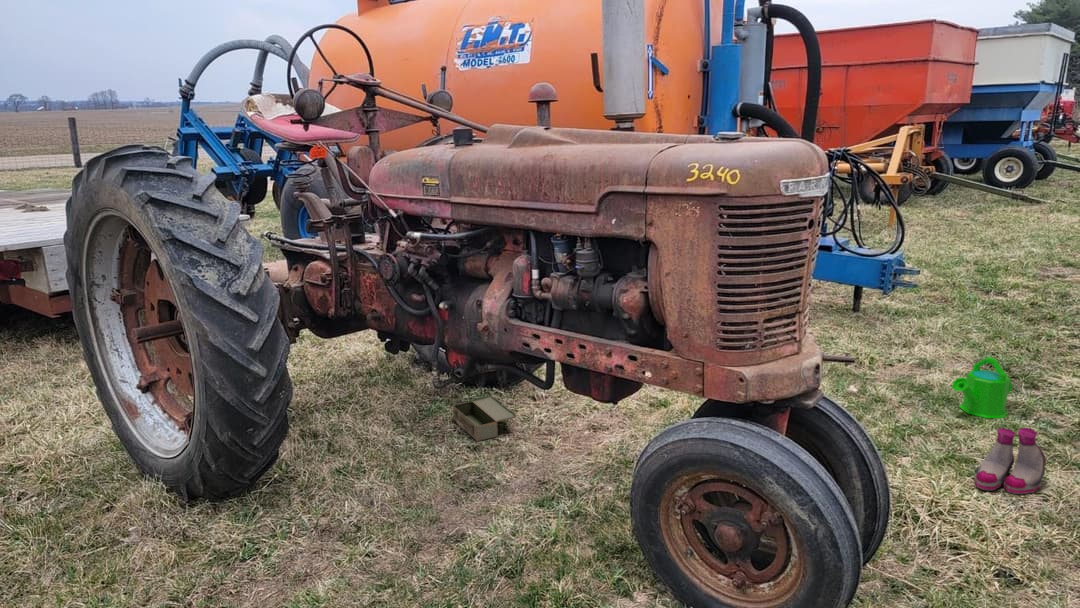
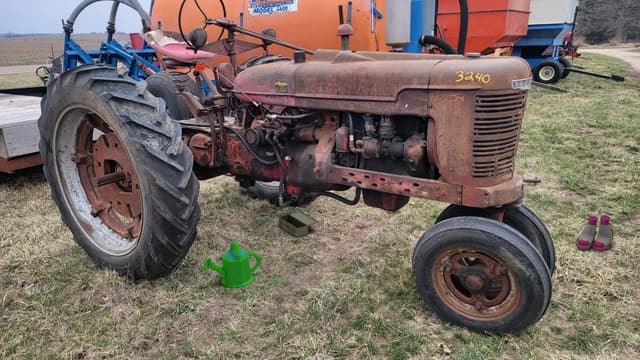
watering can: present [952,357,1013,418] -> present [204,241,261,287]

